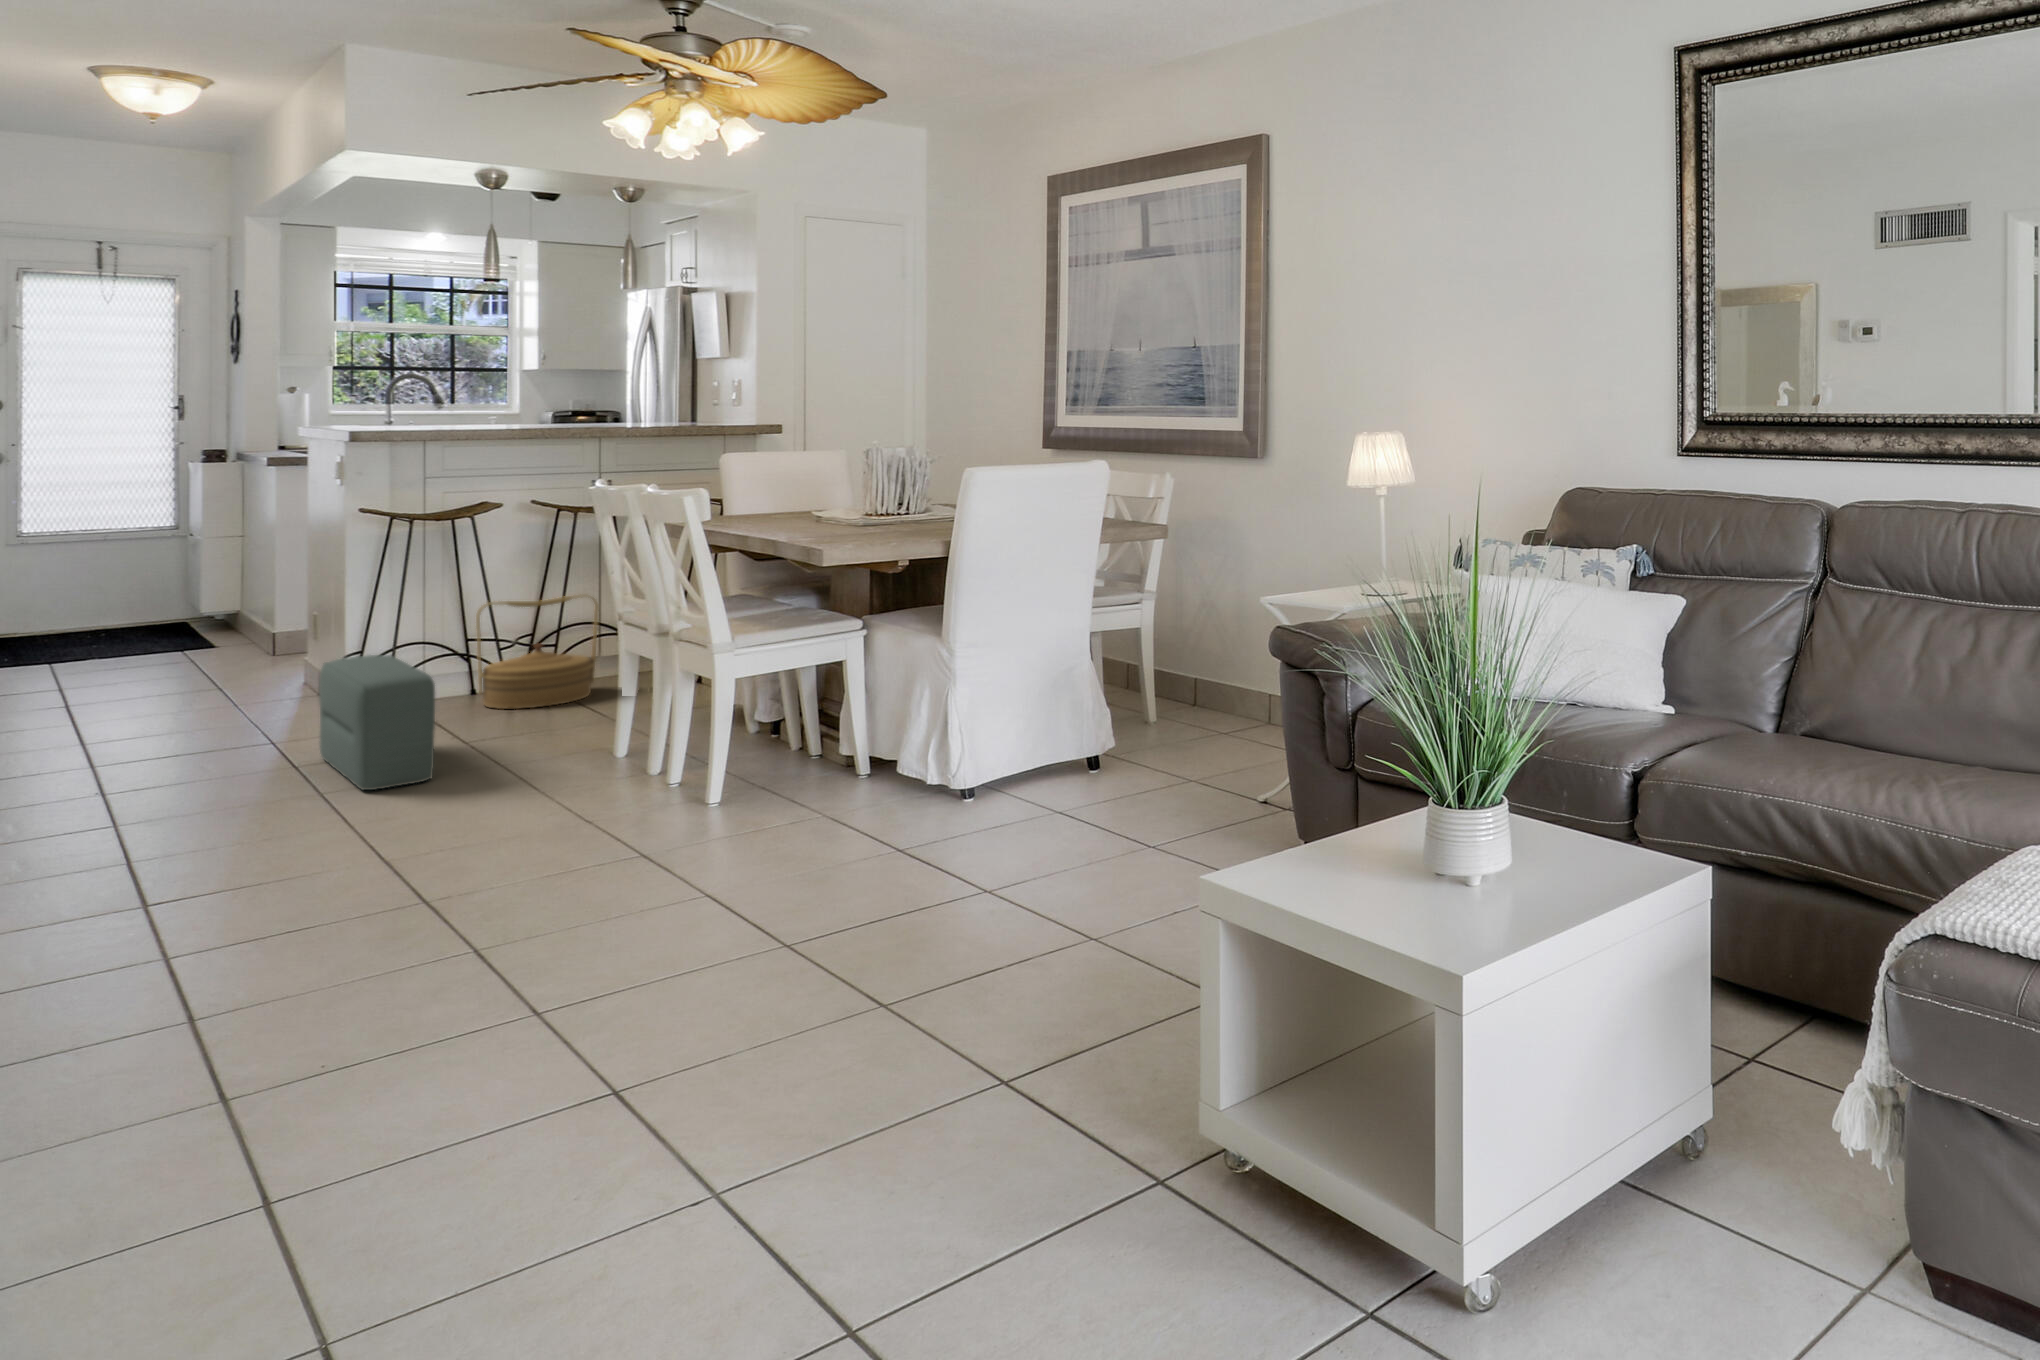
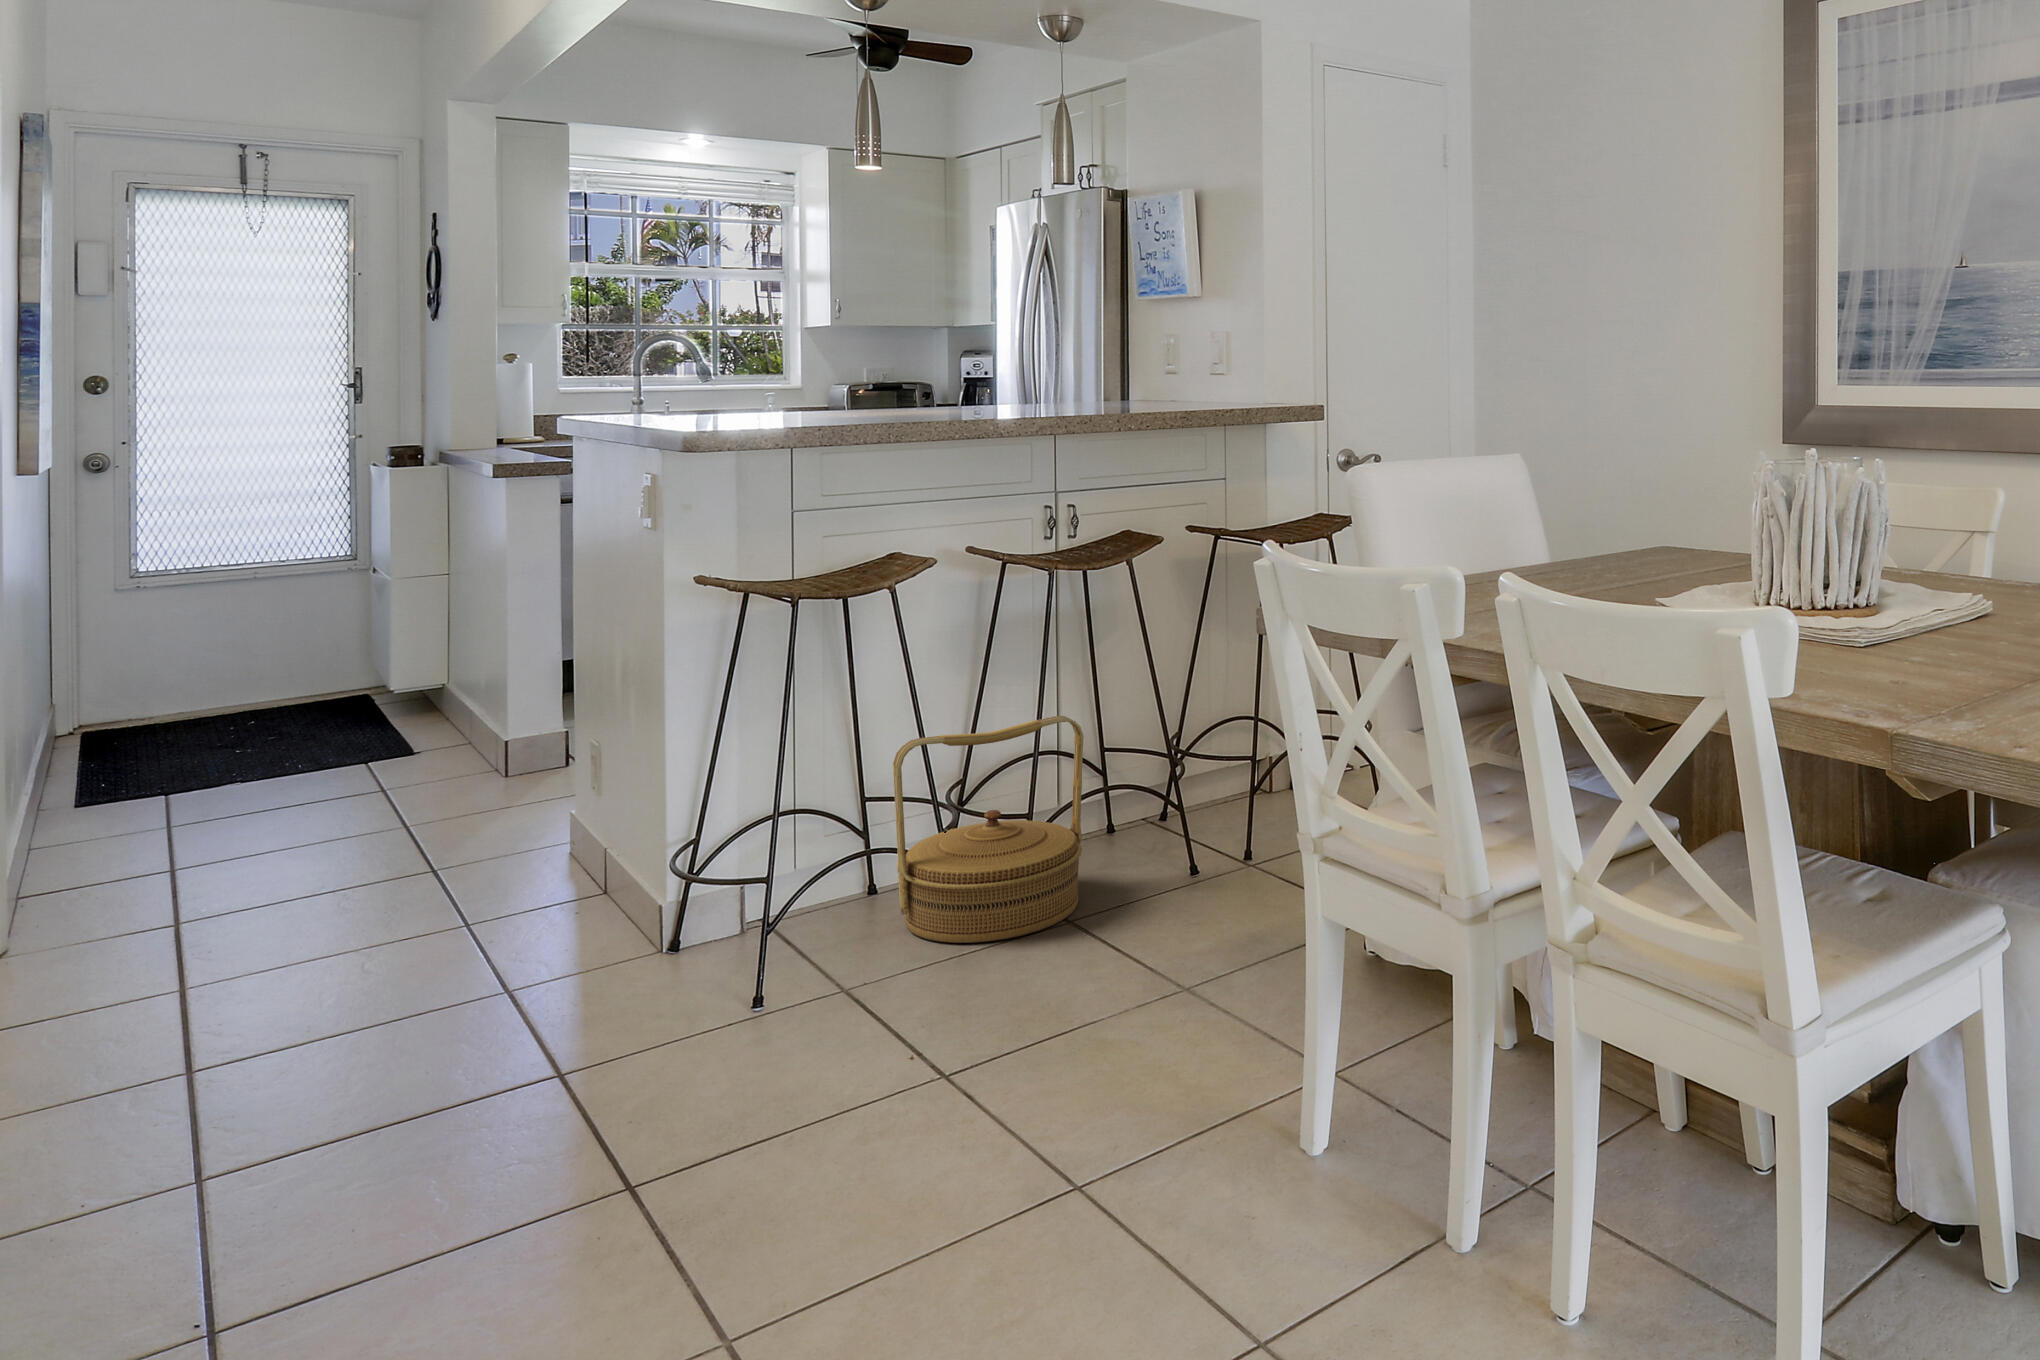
pouf: present [319,655,435,790] -> none [672,893,954,1290]

